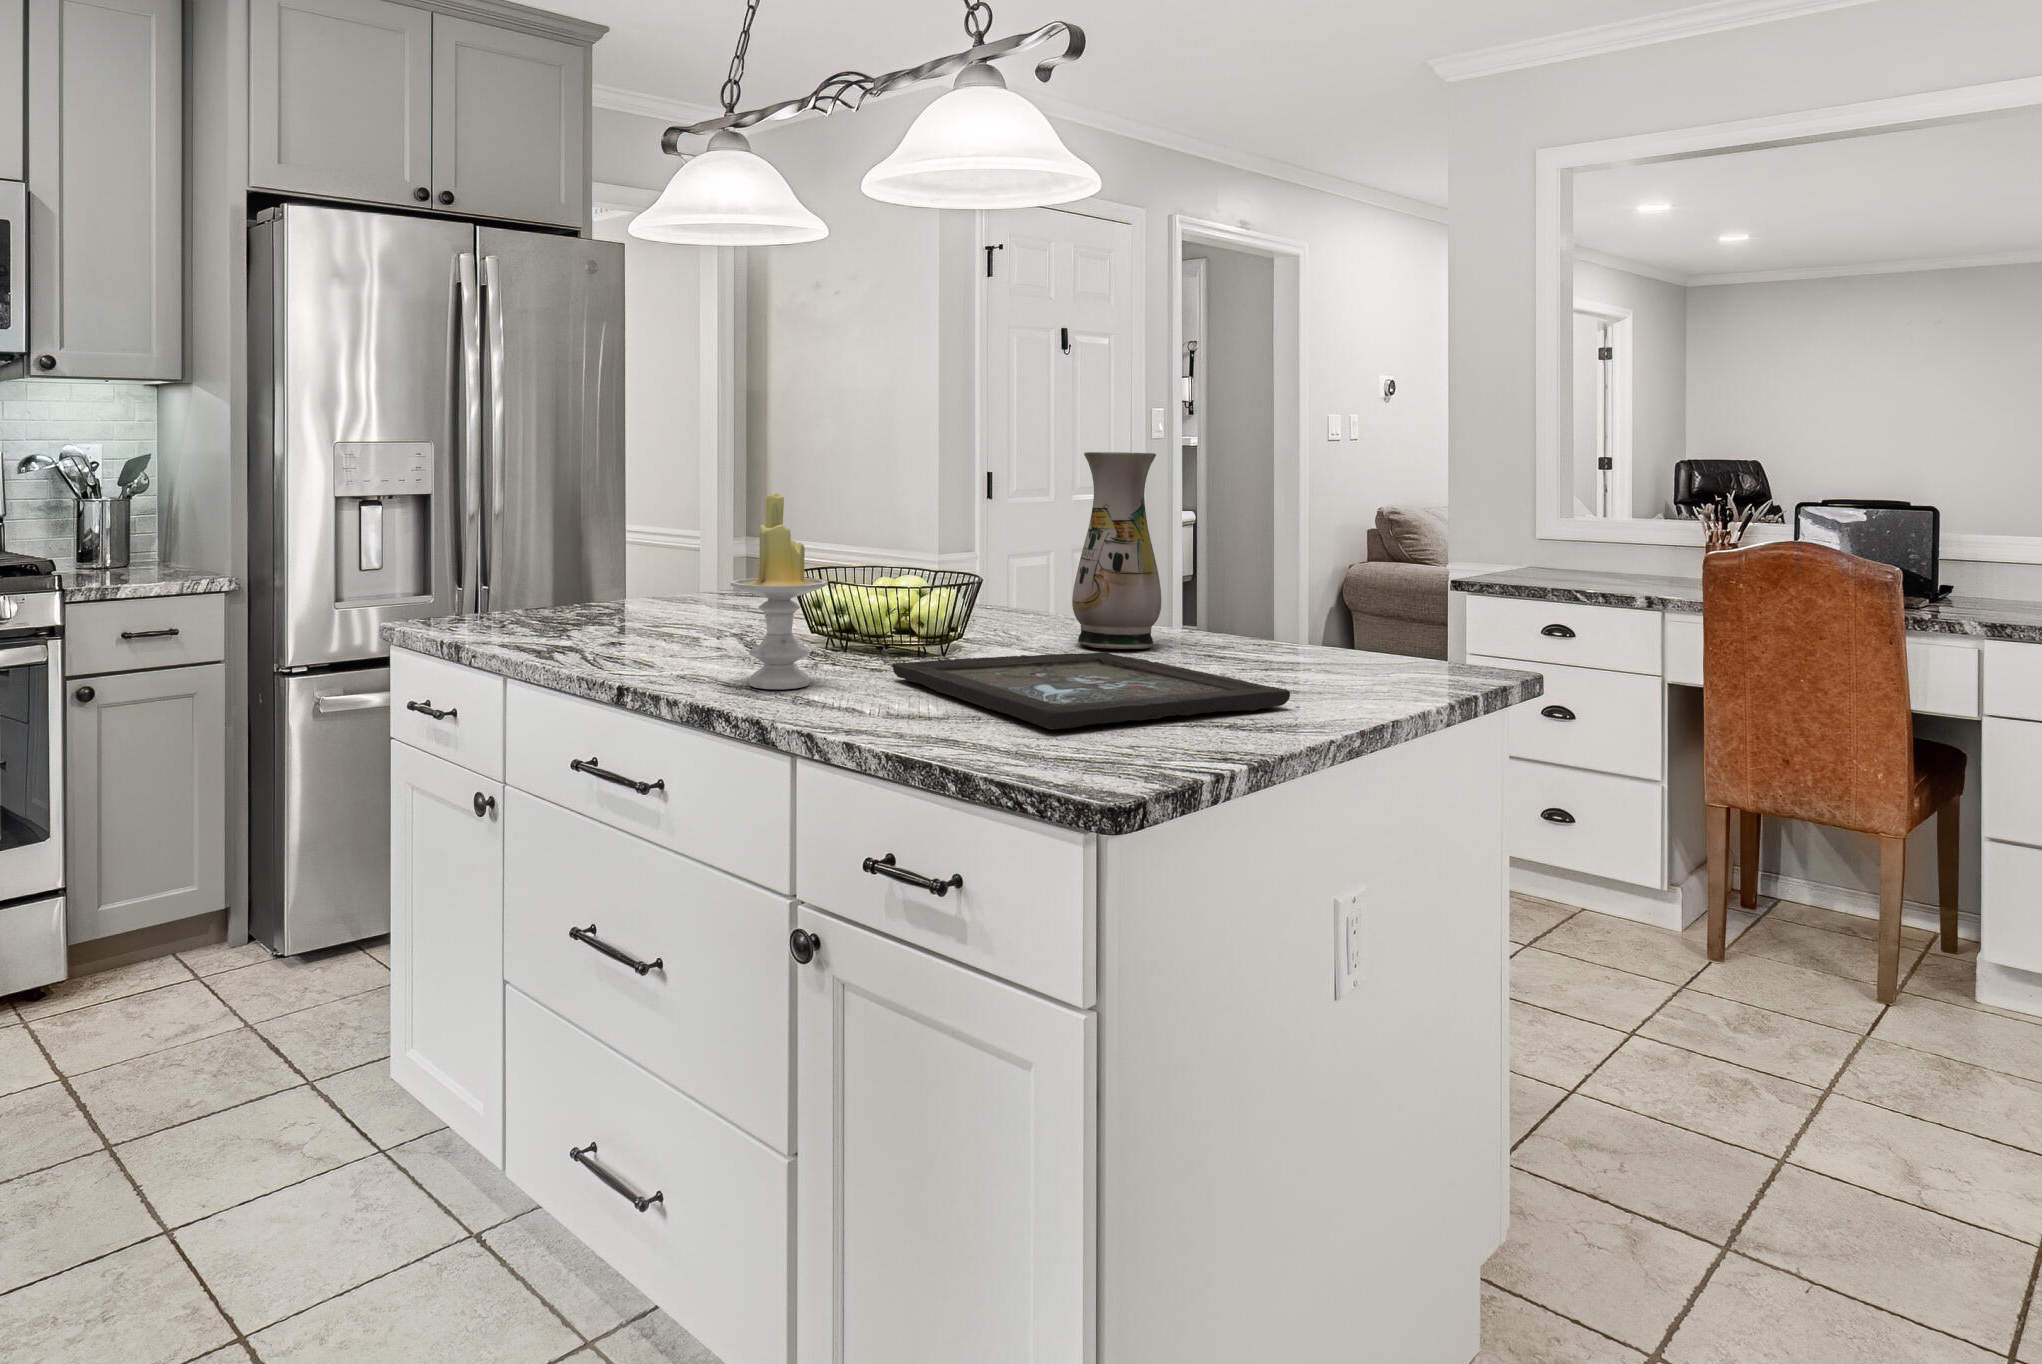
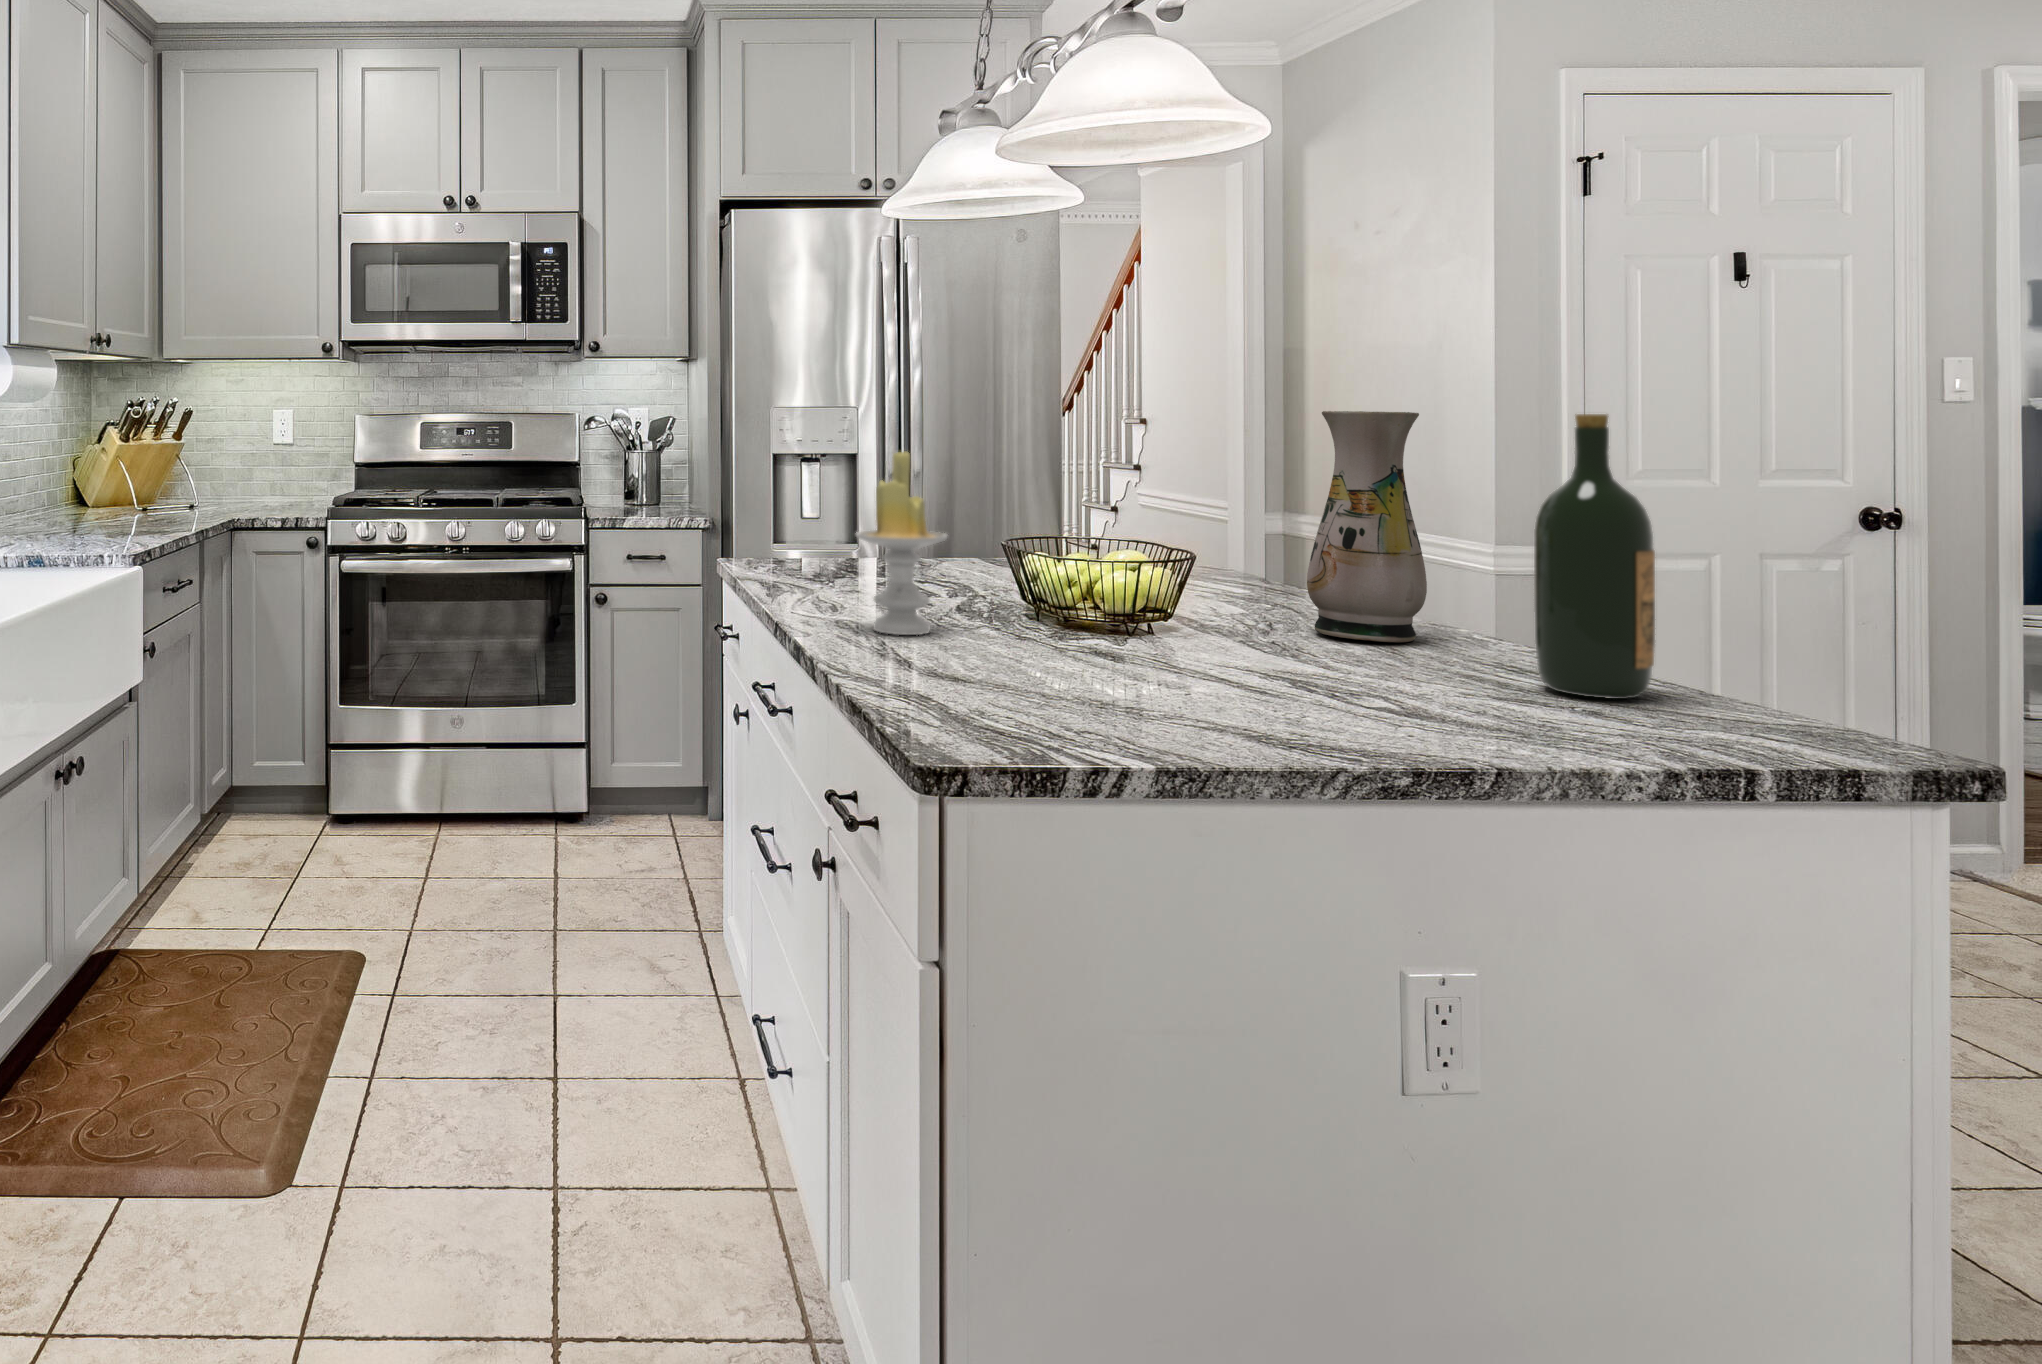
wine bottle: none [1290,455,1367,674] -> present [1534,414,1655,699]
tray: present [893,652,1290,729] -> none [1016,623,1401,716]

